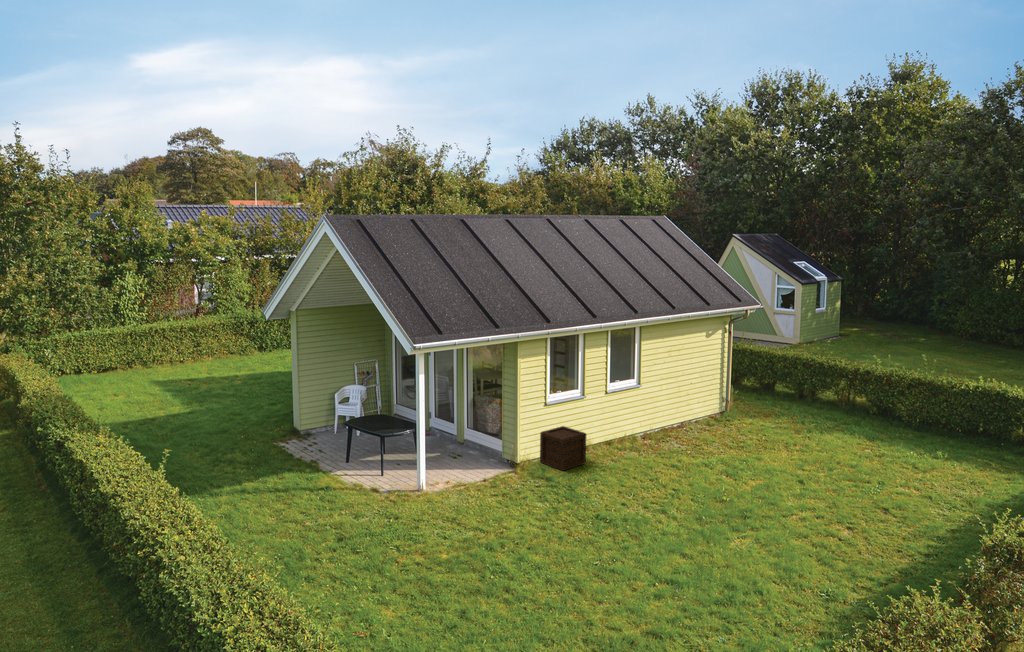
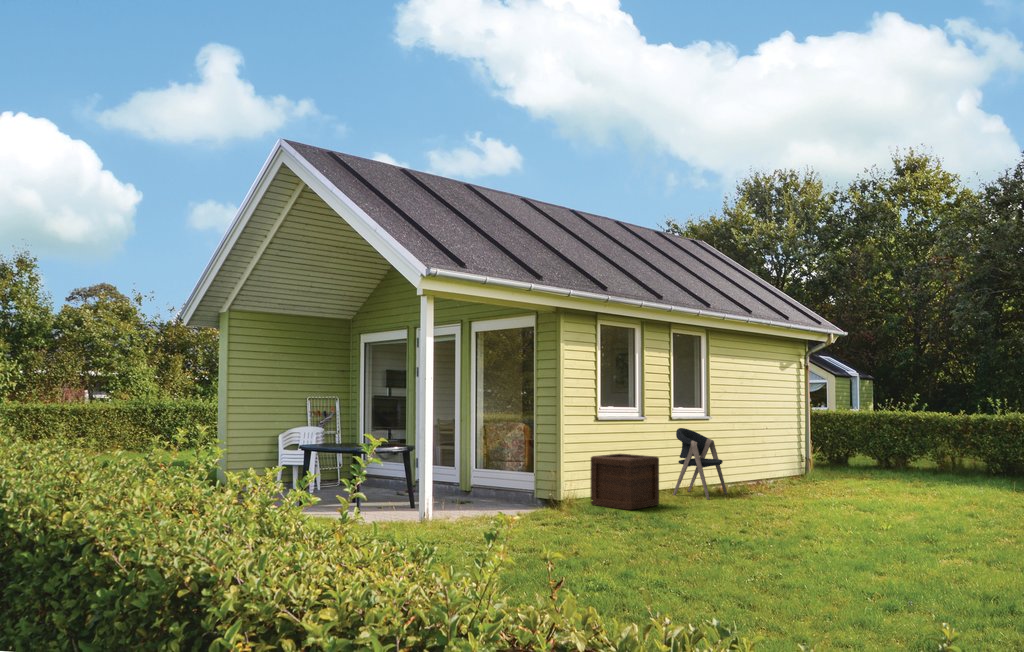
chair: none [603,400,643,454] -> present [673,428,727,499]

